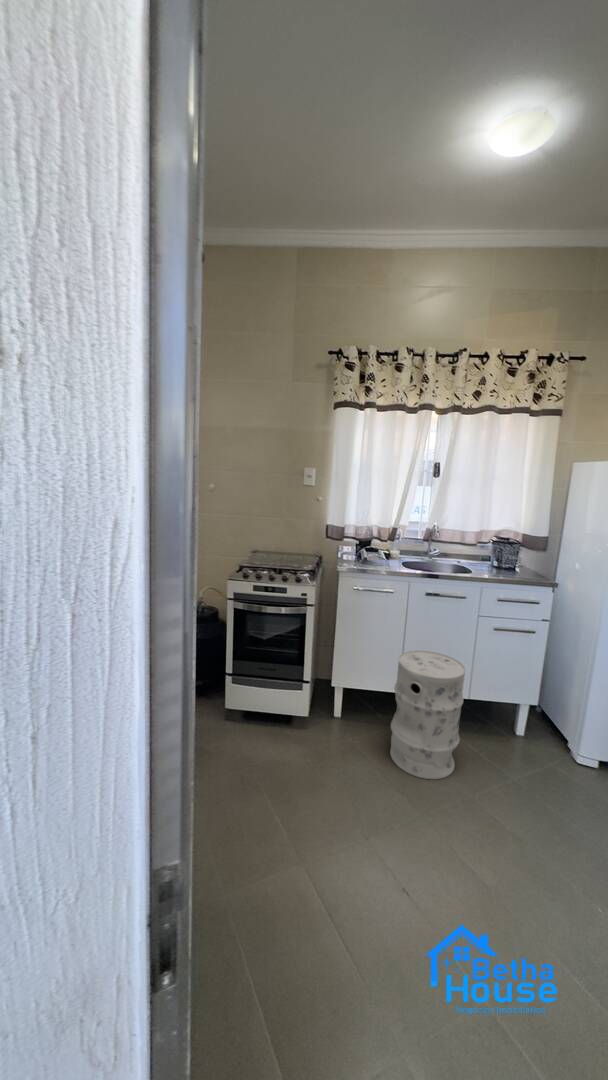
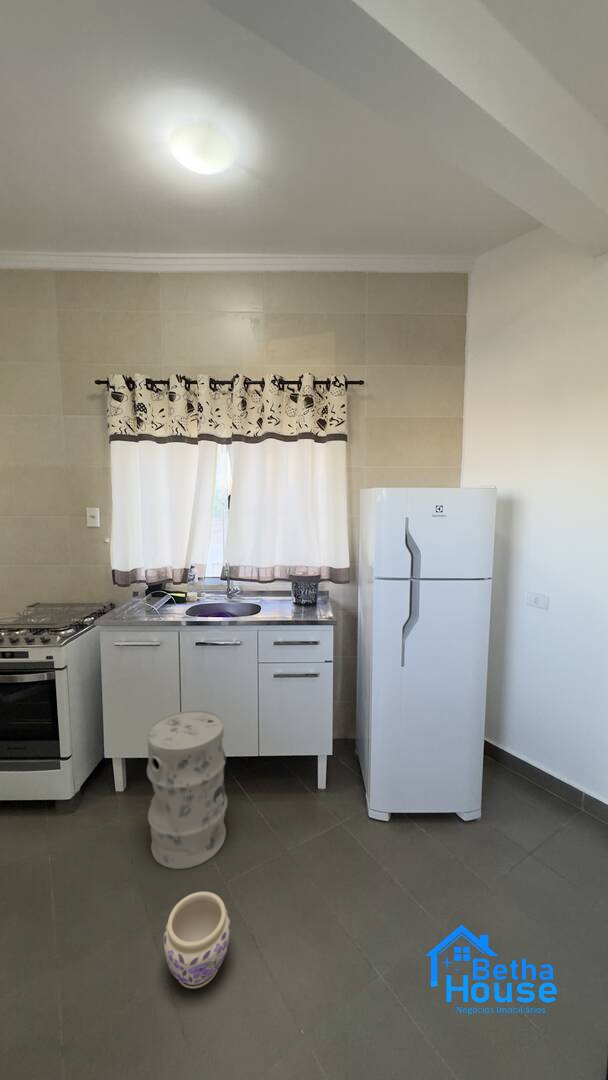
planter: none [461,792,520,865] -> present [164,892,230,990]

